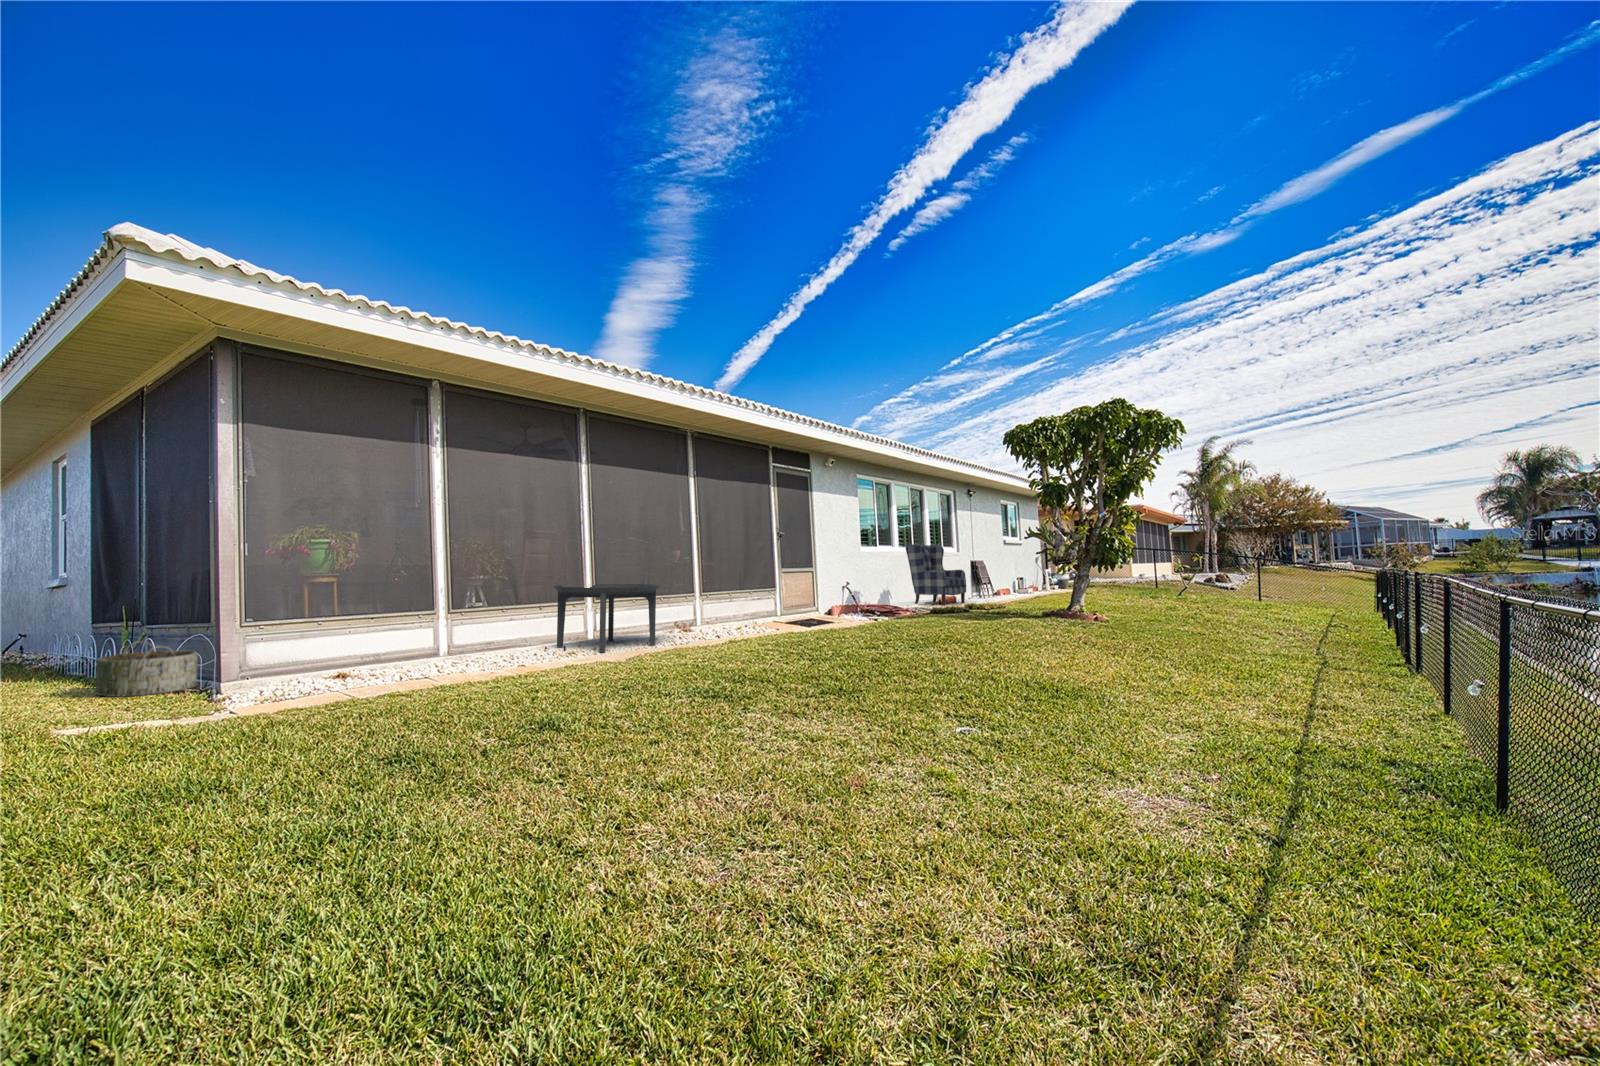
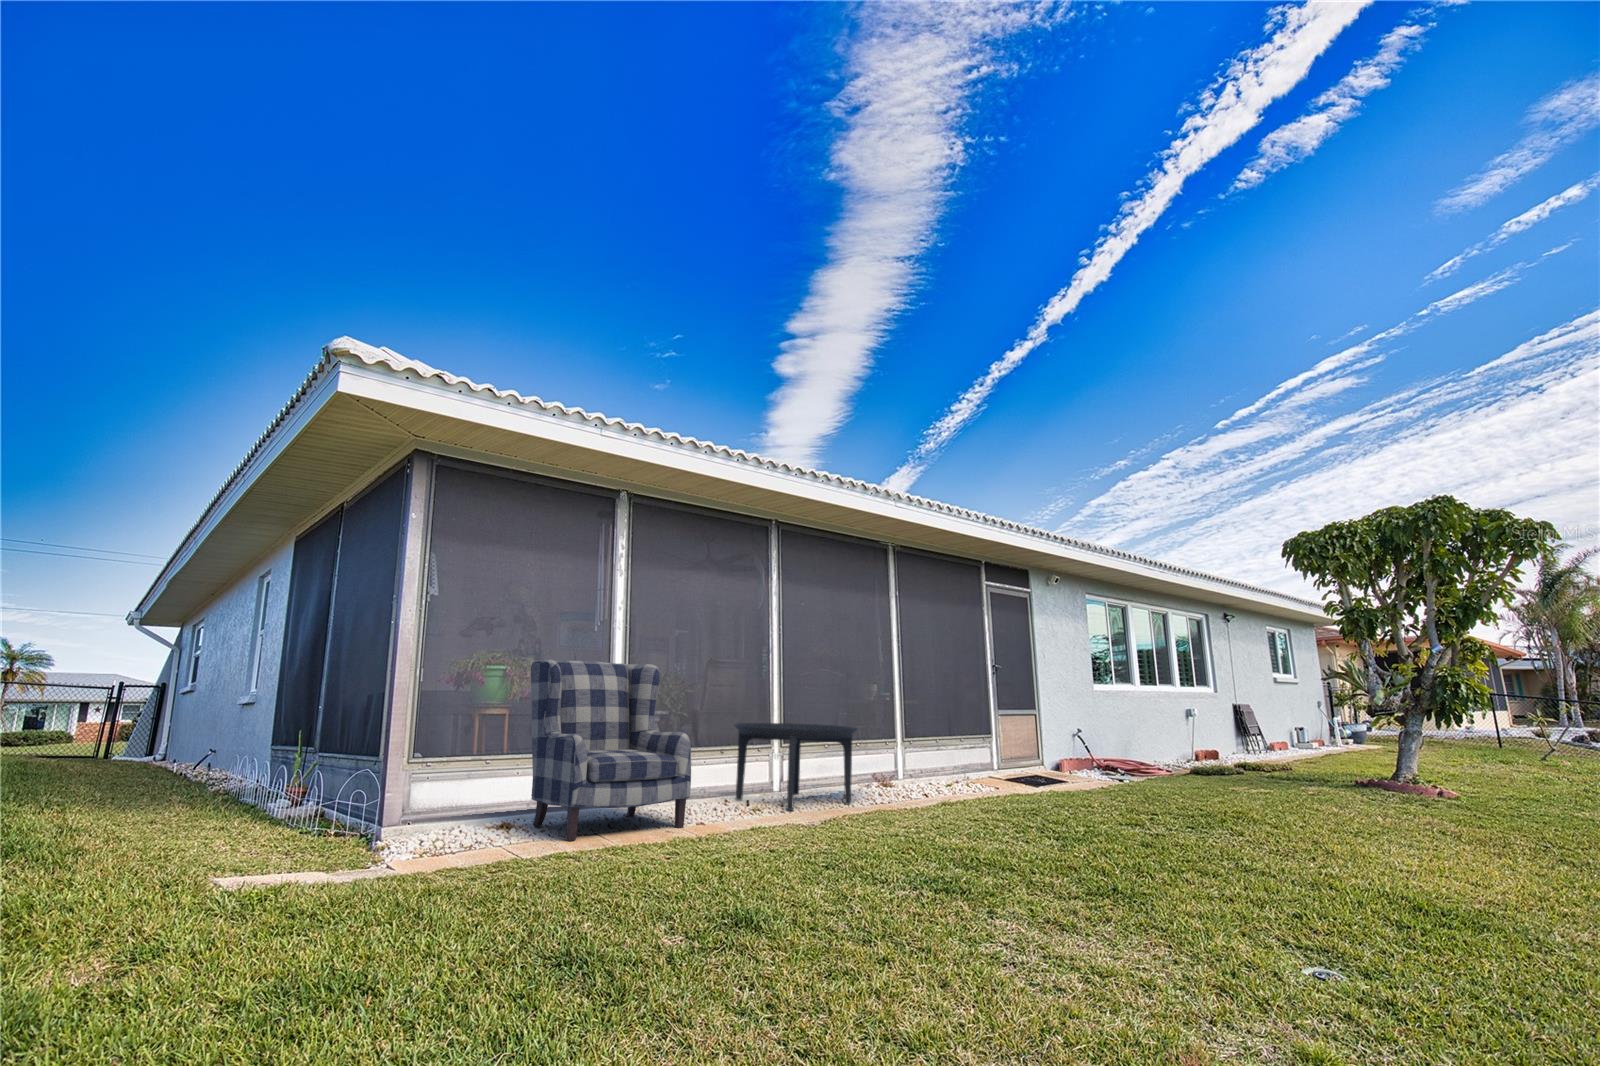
chair: present [906,544,966,605] -> present [531,660,691,841]
basket: present [96,641,198,697] -> none [265,773,365,837]

